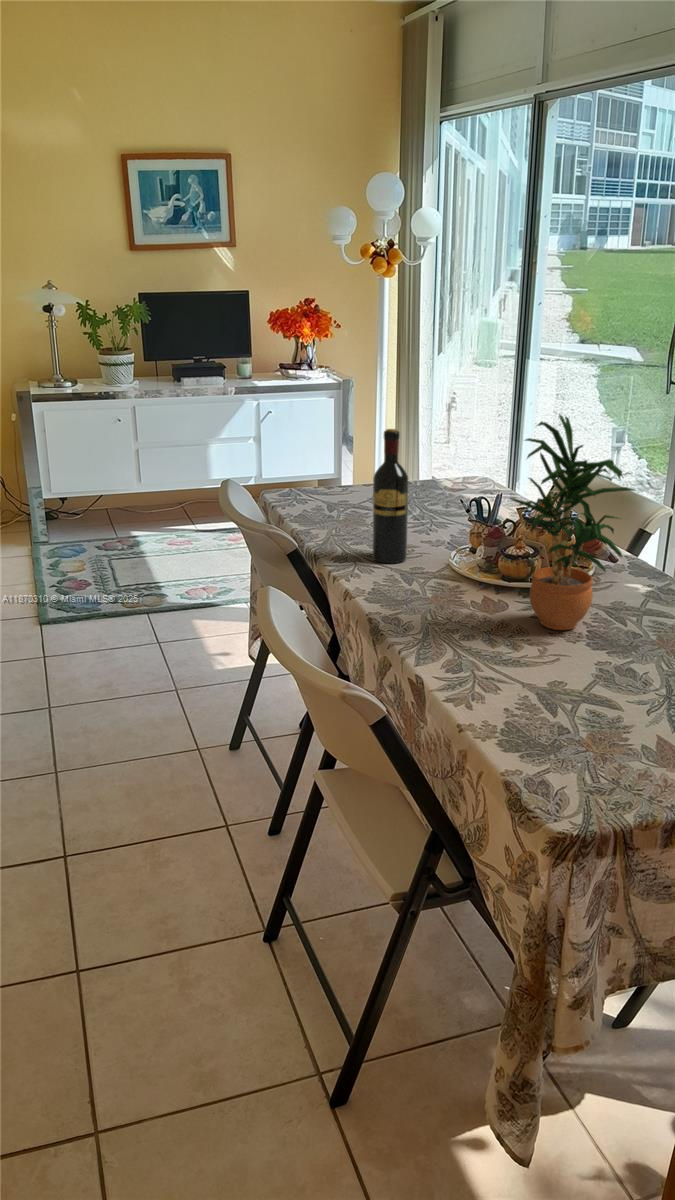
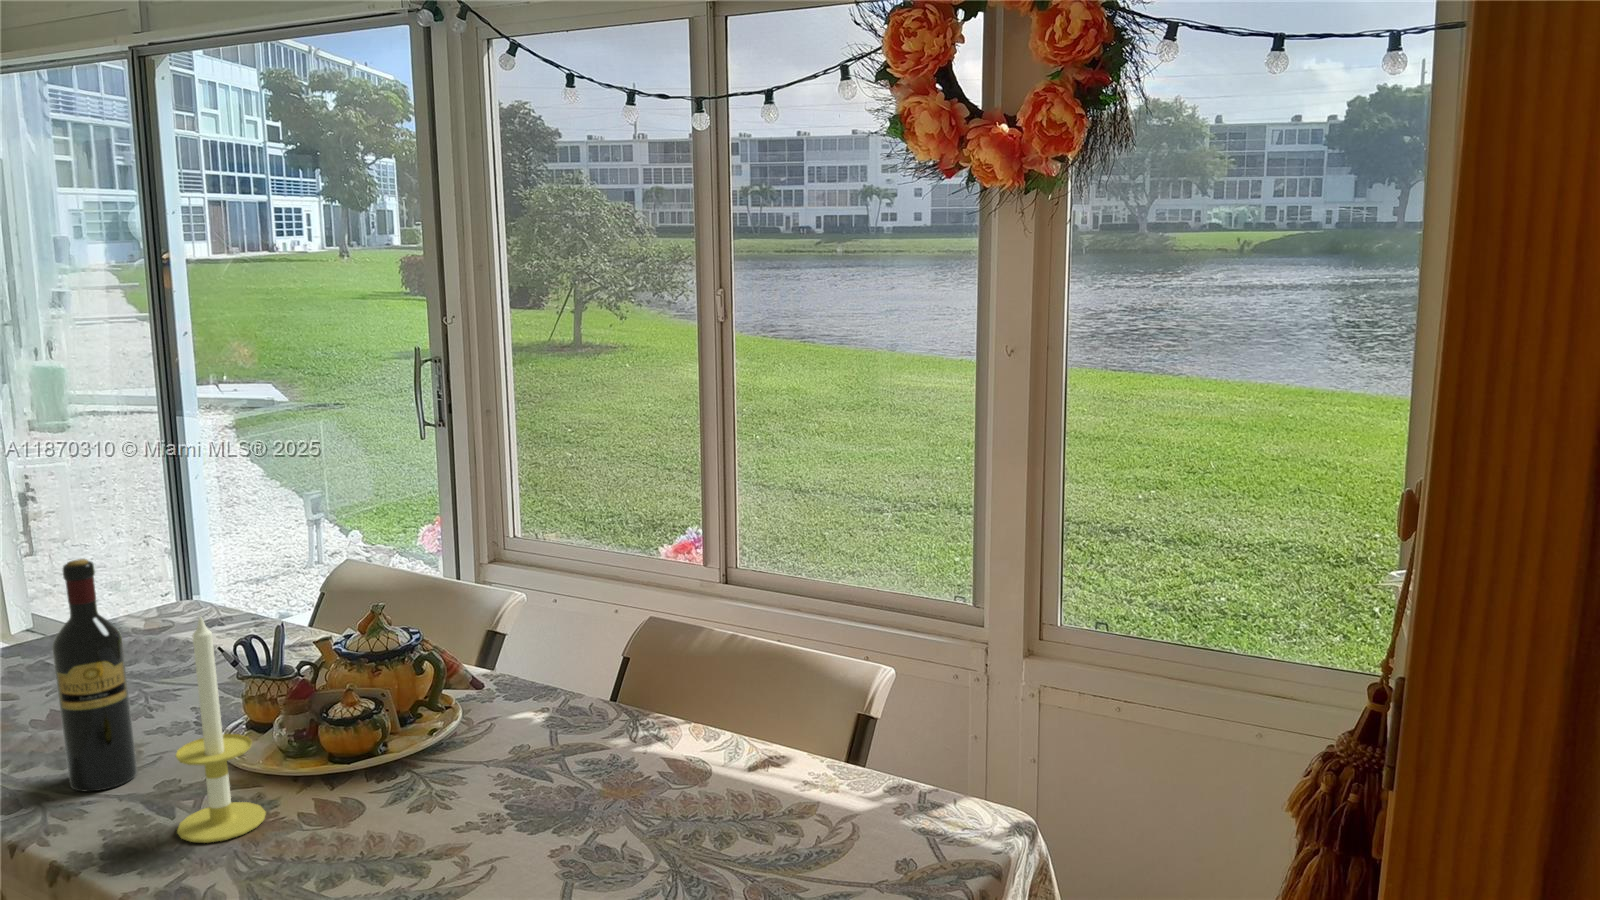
potted plant: present [511,415,636,630] -> none [351,495,539,821]
candle: none [408,468,456,603] -> present [176,617,266,843]

